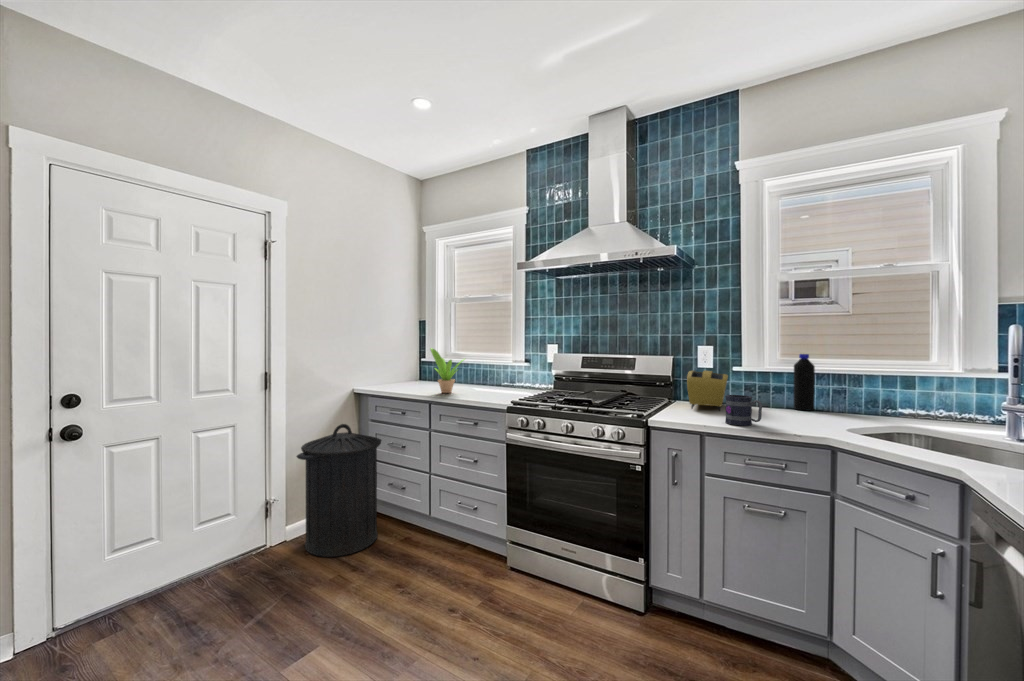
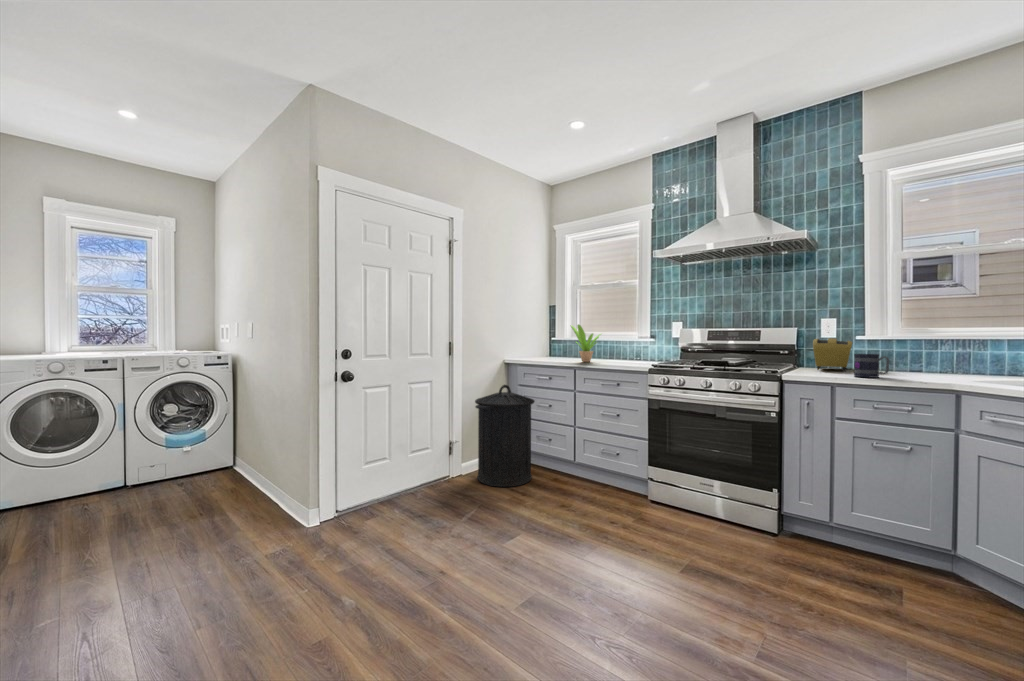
bottle: present [794,354,815,411] -> none [917,322,939,371]

